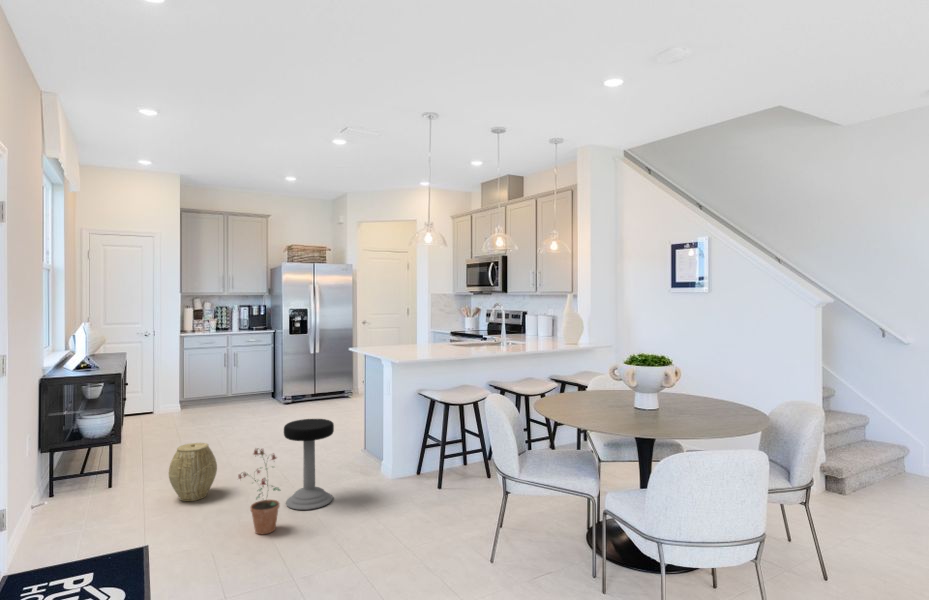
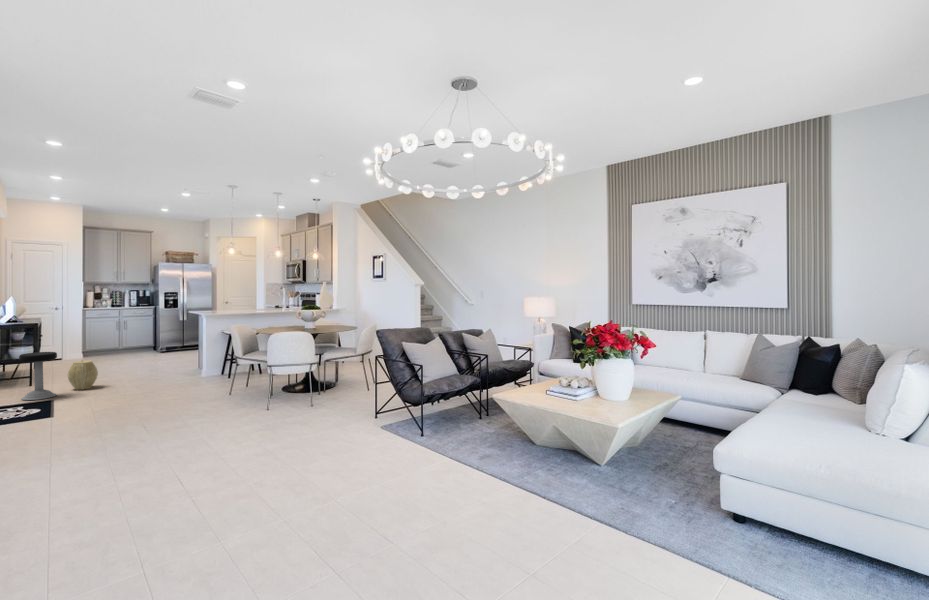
stool: present [284,419,334,510] -> present [19,352,57,400]
potted plant: present [238,449,280,534] -> none [104,357,130,397]

